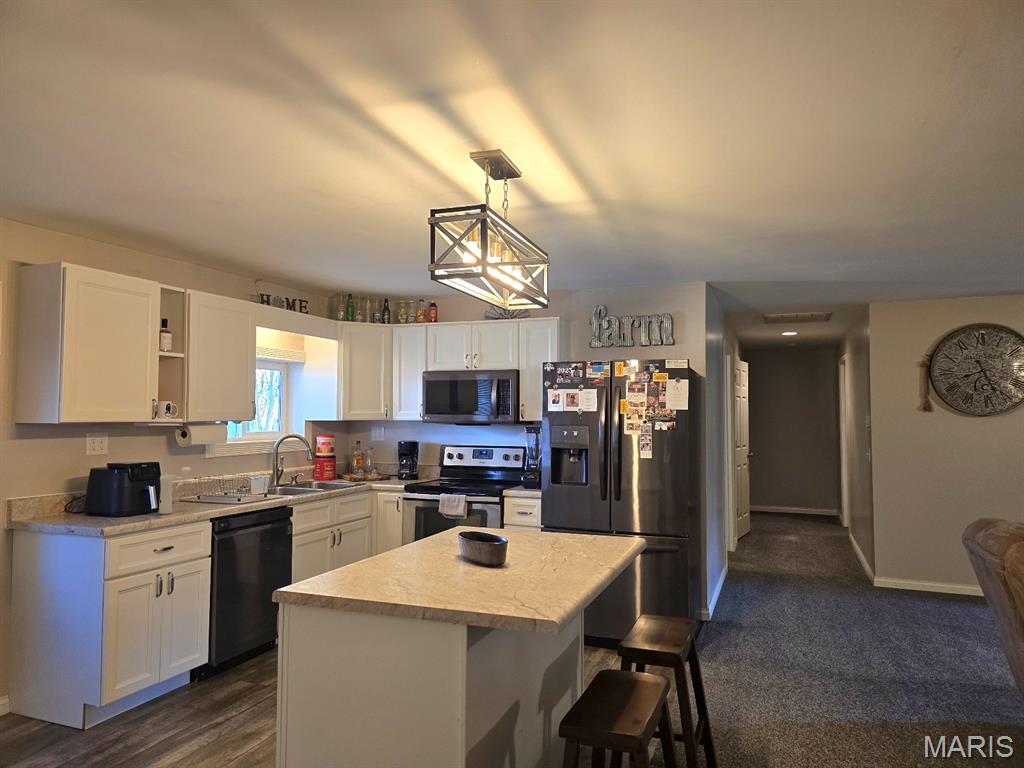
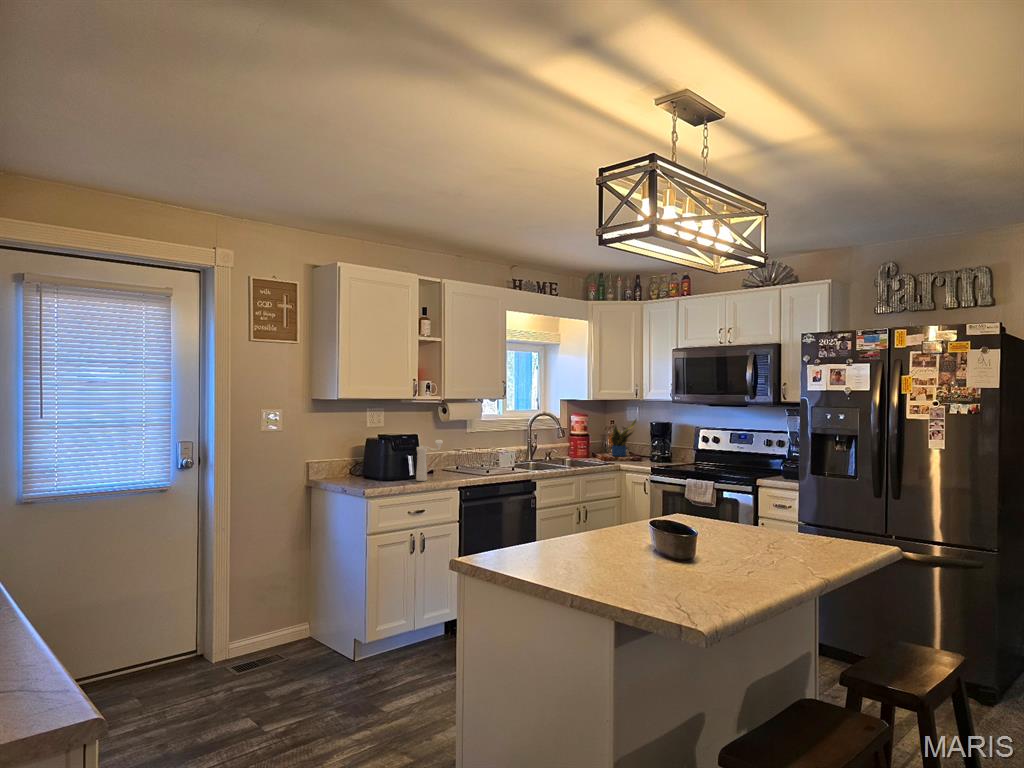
potted plant: none [357,437,382,475] -> present [611,419,636,456]

